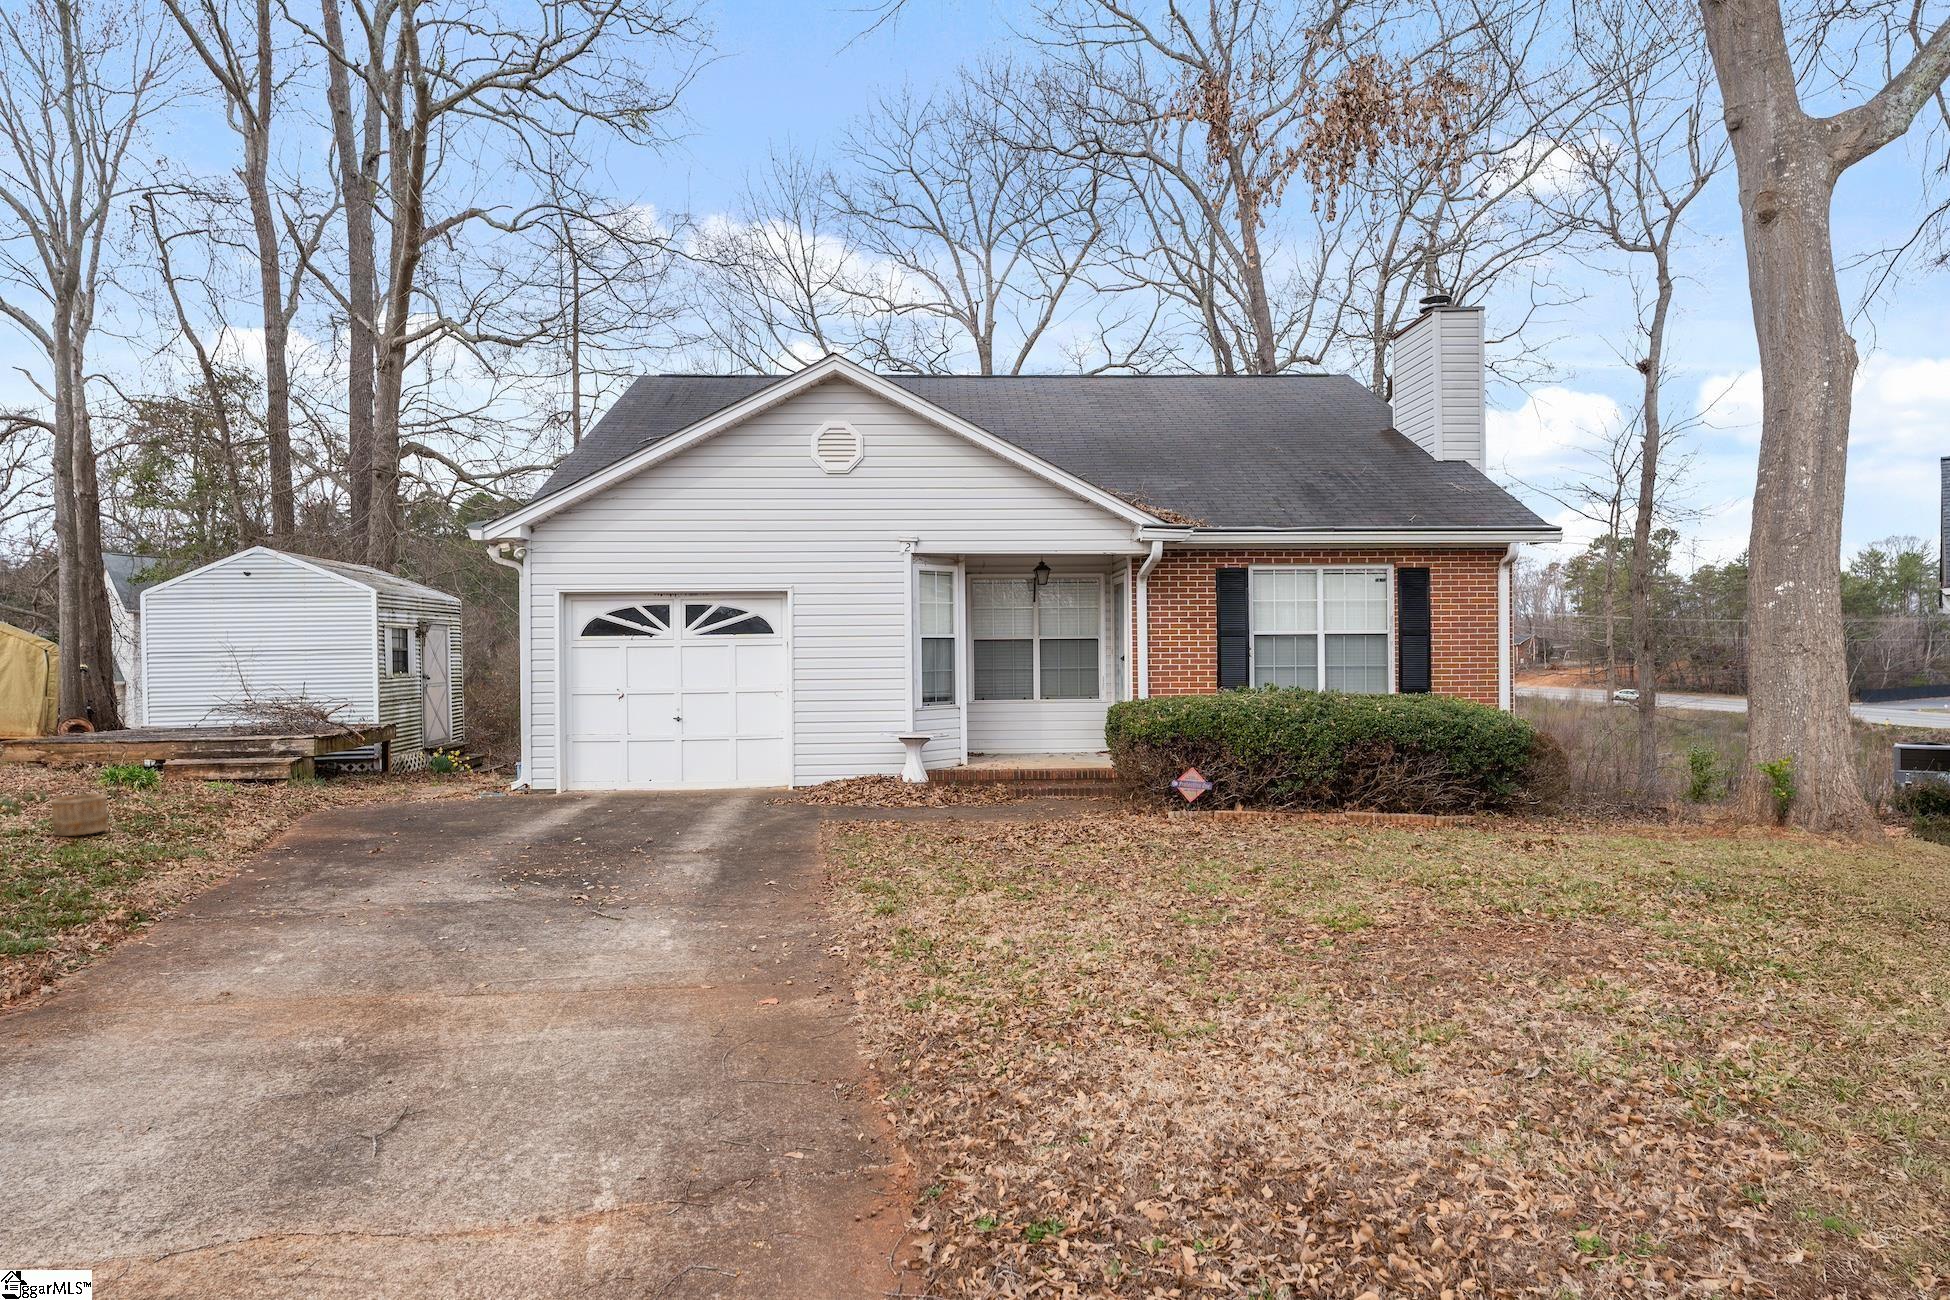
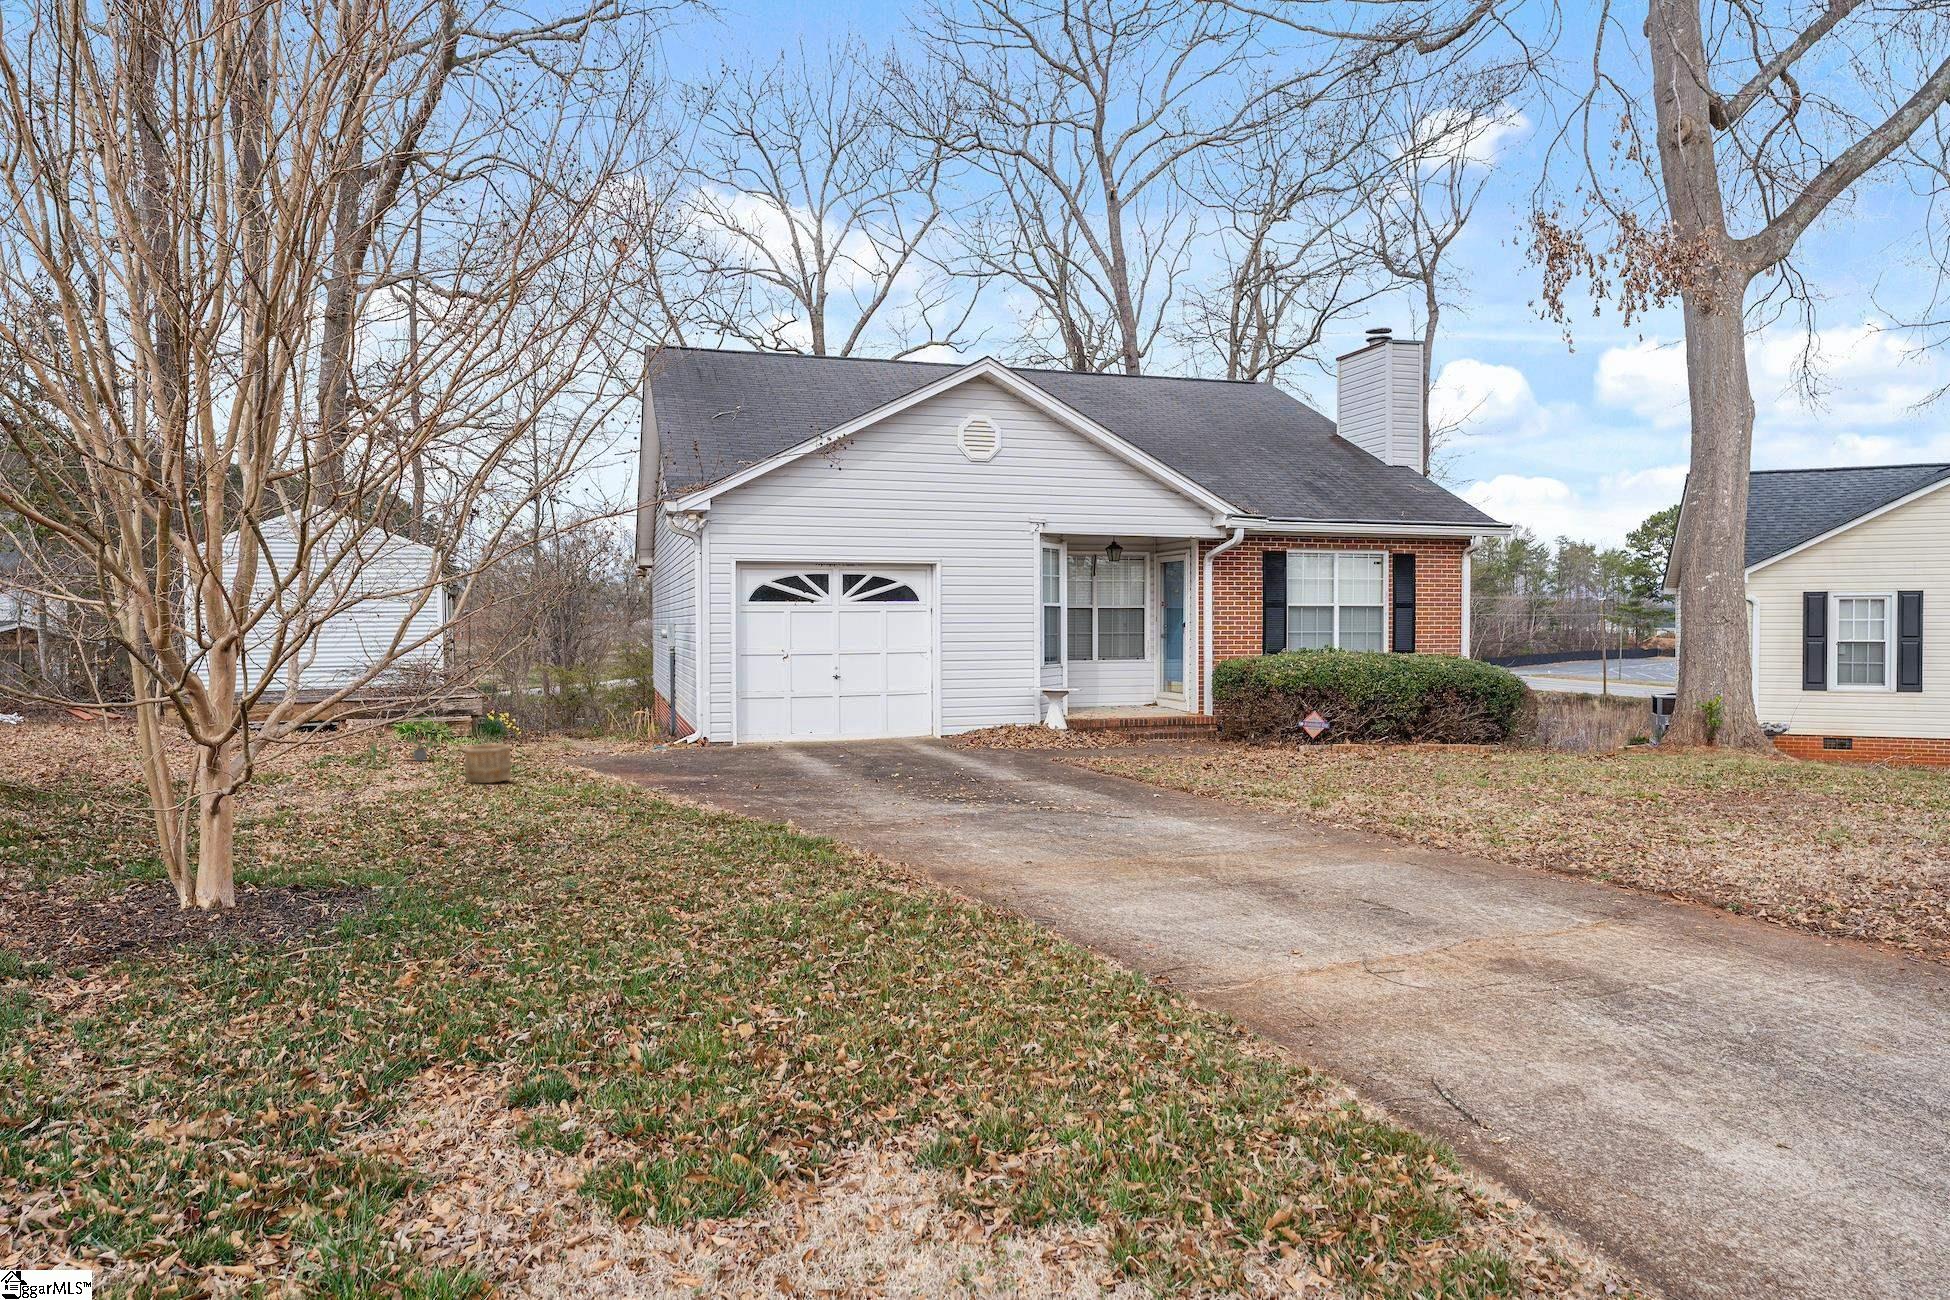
potted plant: none [96,751,133,805] -> present [408,713,435,761]

